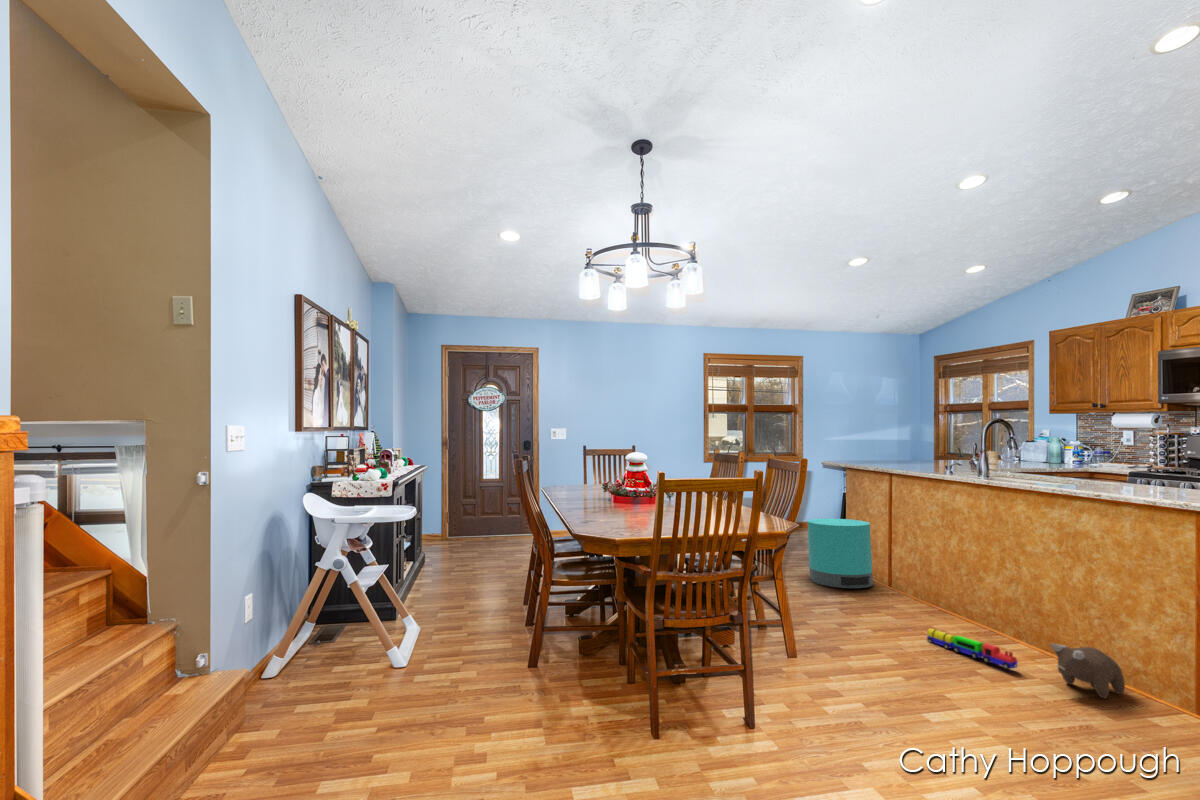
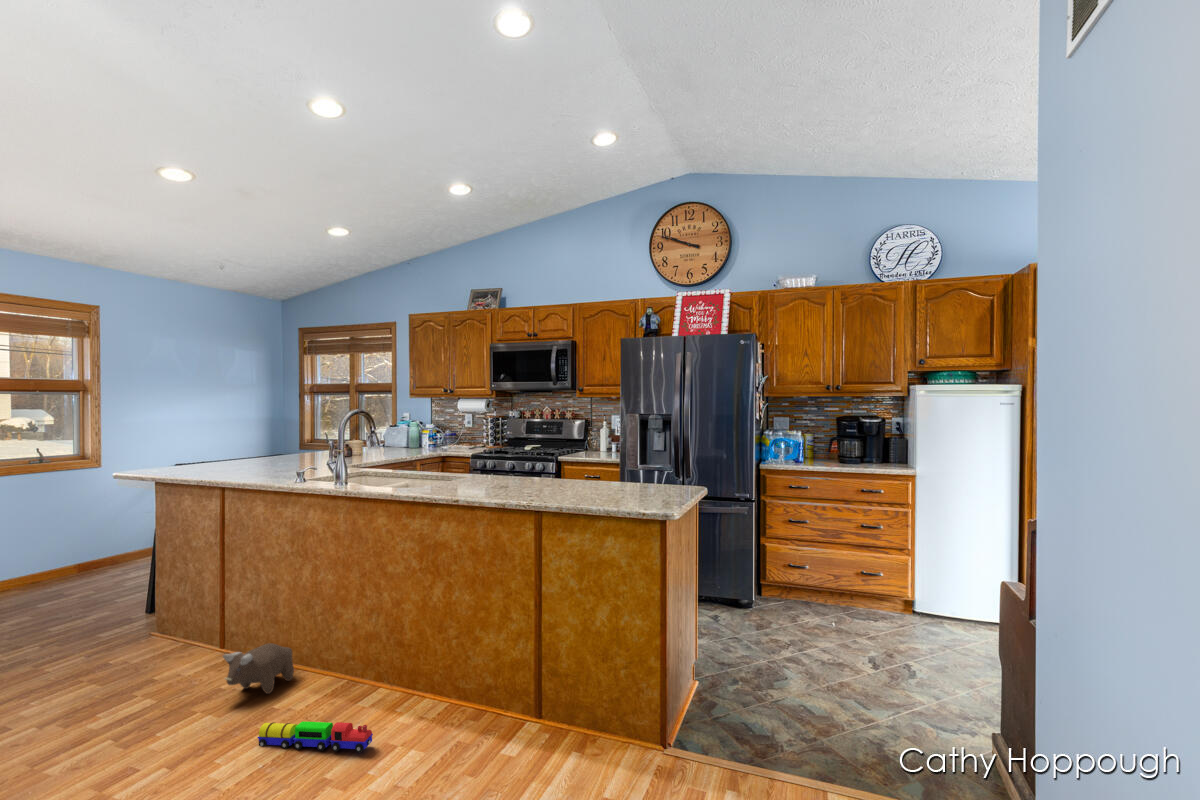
trash can: present [807,519,873,588] -> none [73,562,193,689]
plush toy: present [1050,643,1125,698] -> present [223,643,294,694]

